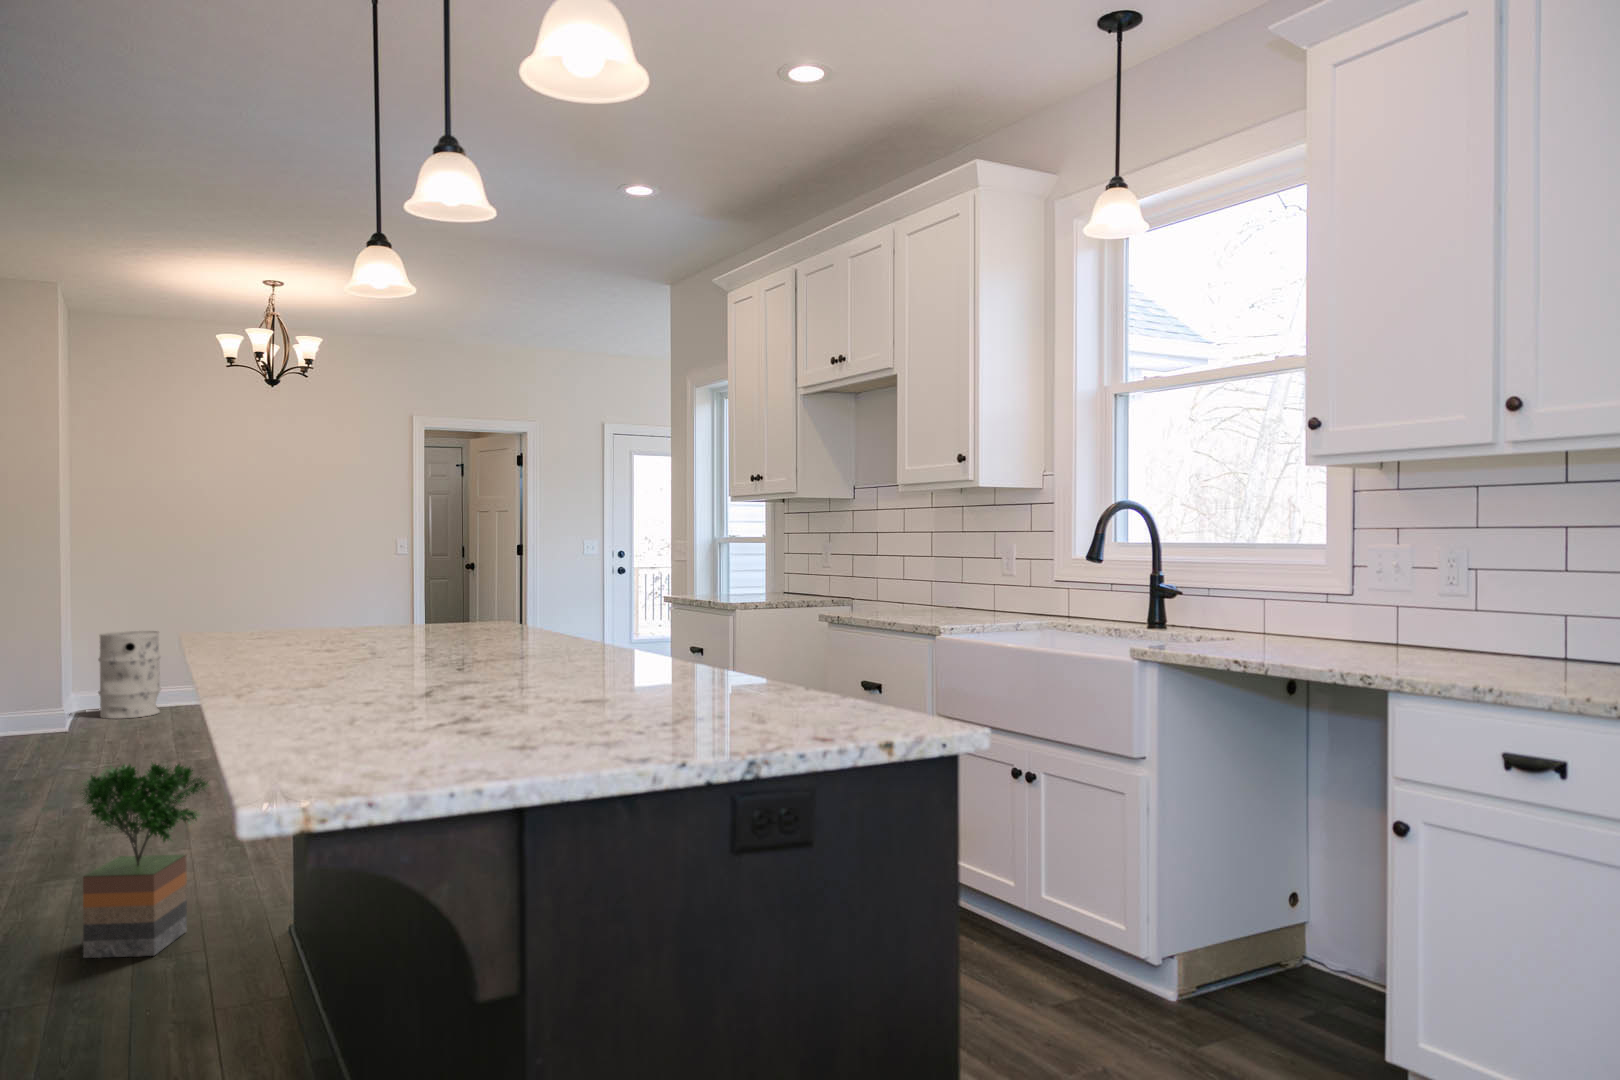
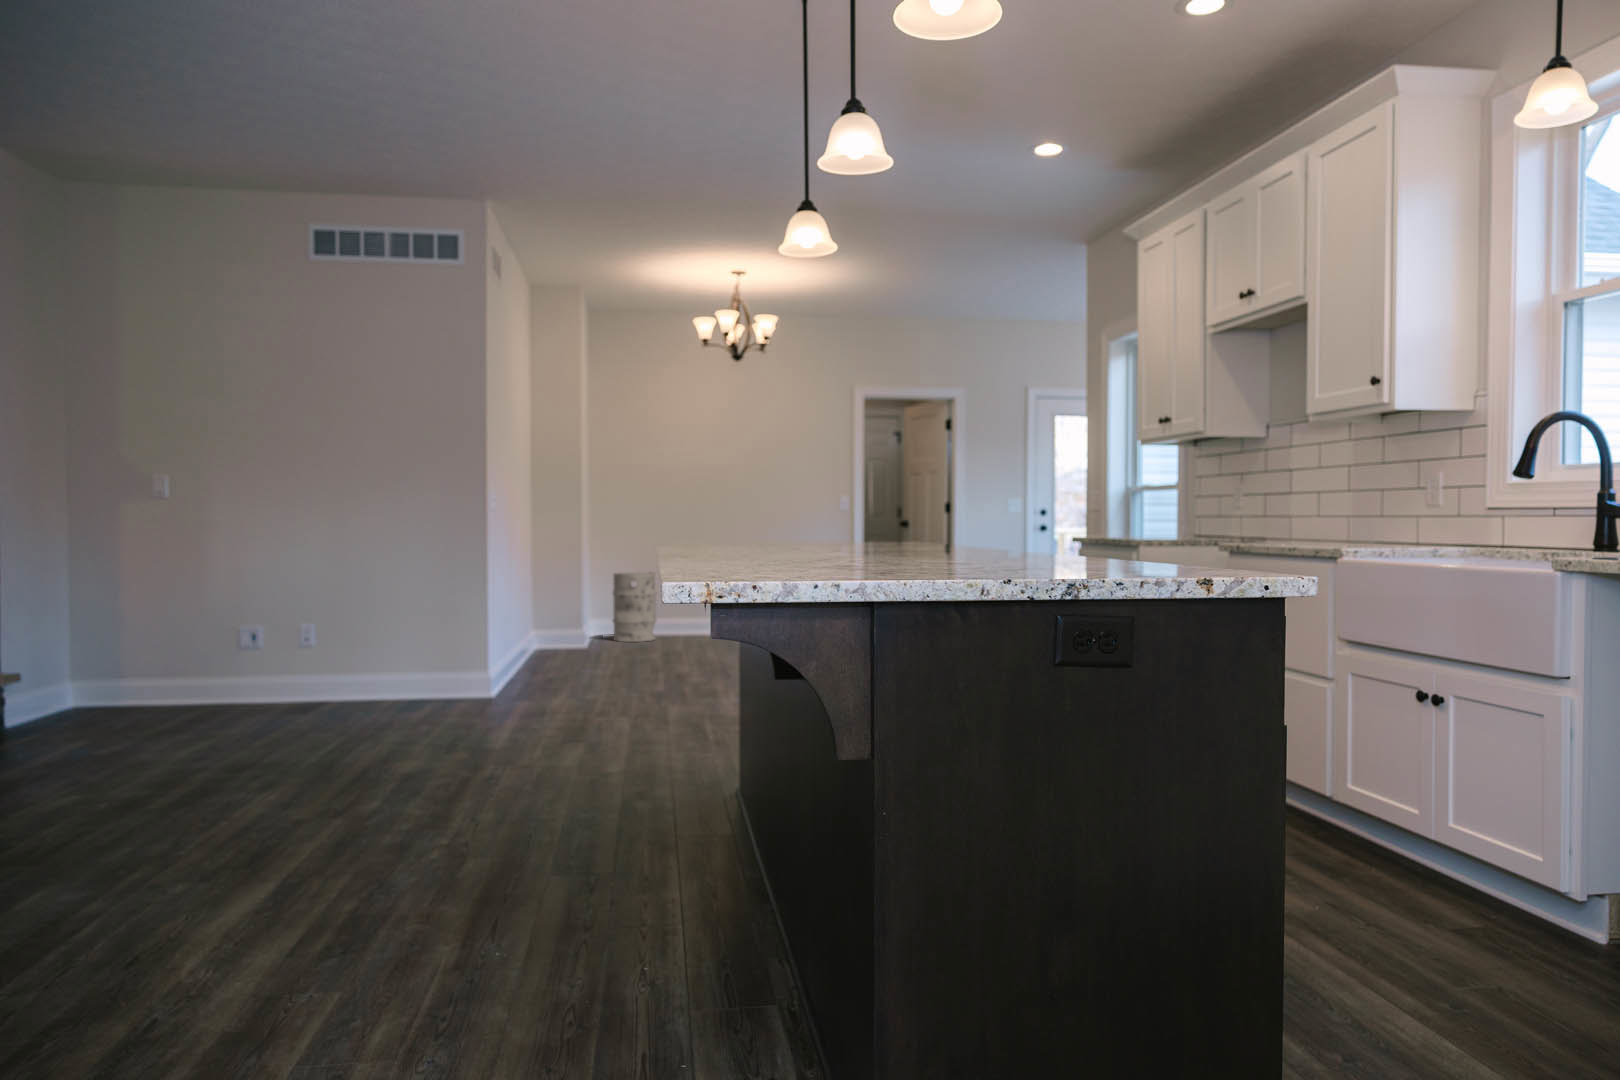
potted tree: present [82,763,209,958] -> none [591,645,684,796]

